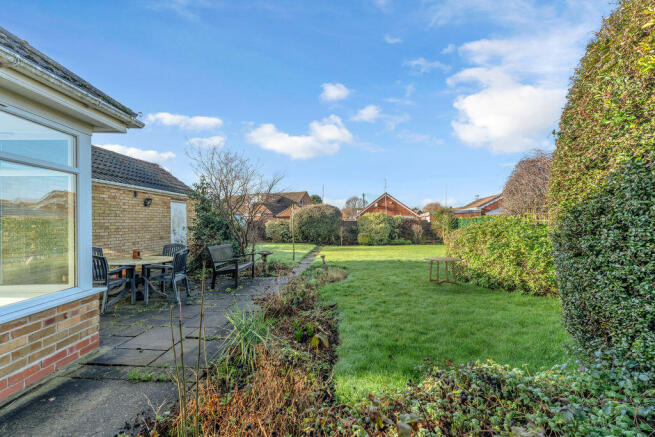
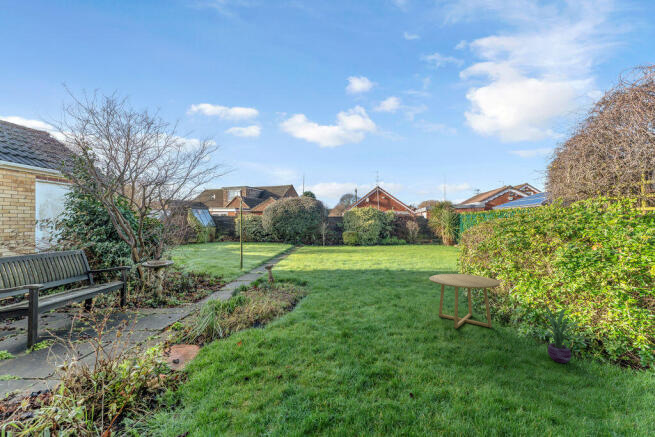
decorative plant: none [468,268,497,292] -> present [529,306,588,363]

